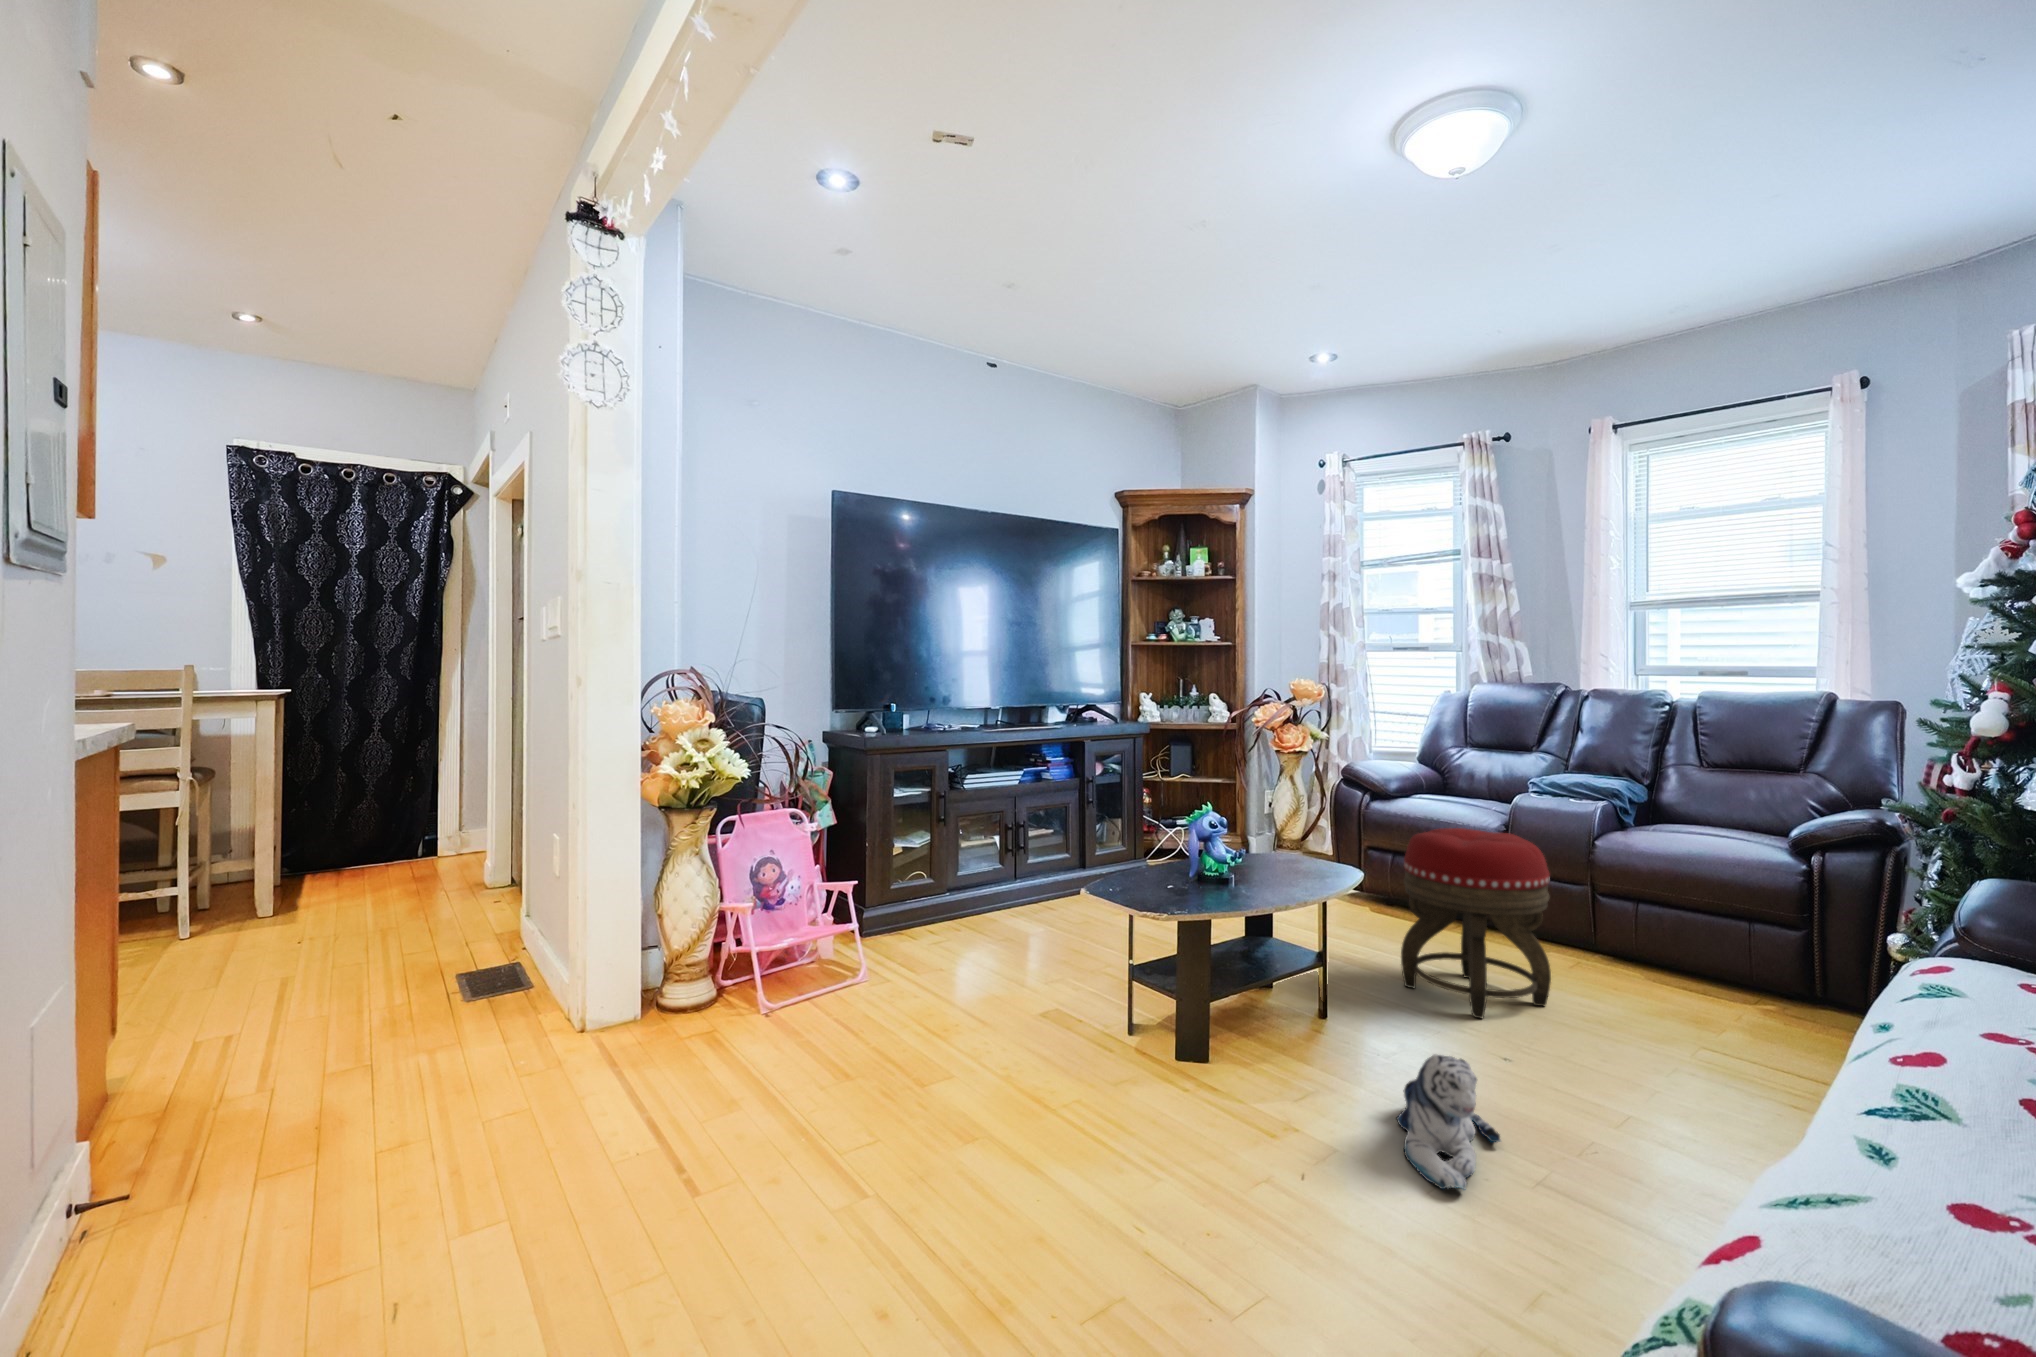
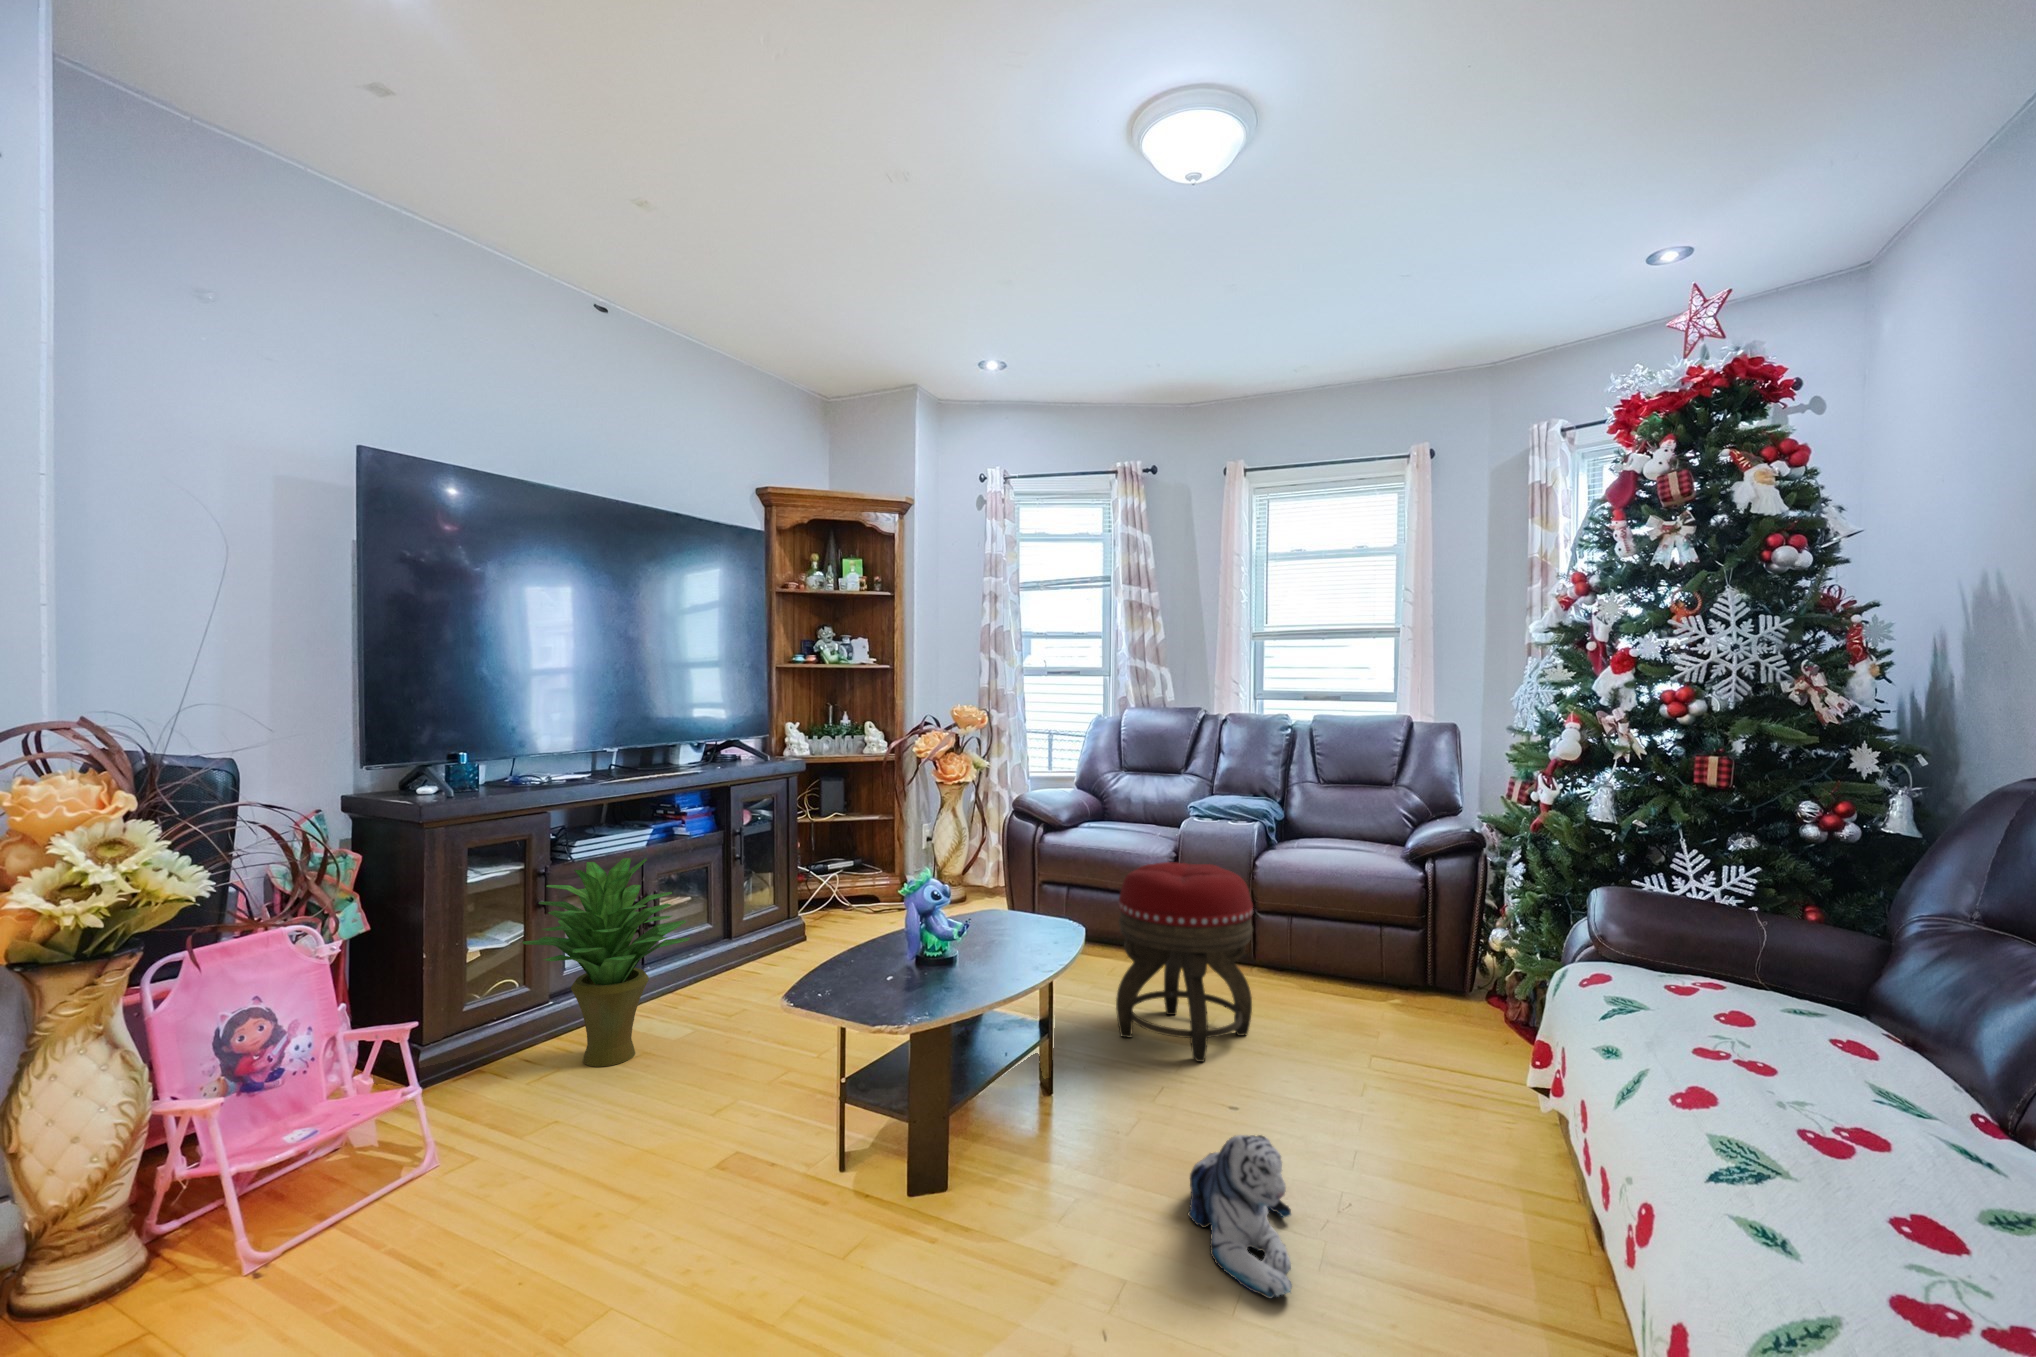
potted plant: none [925,790,1036,940] -> present [523,858,690,1067]

